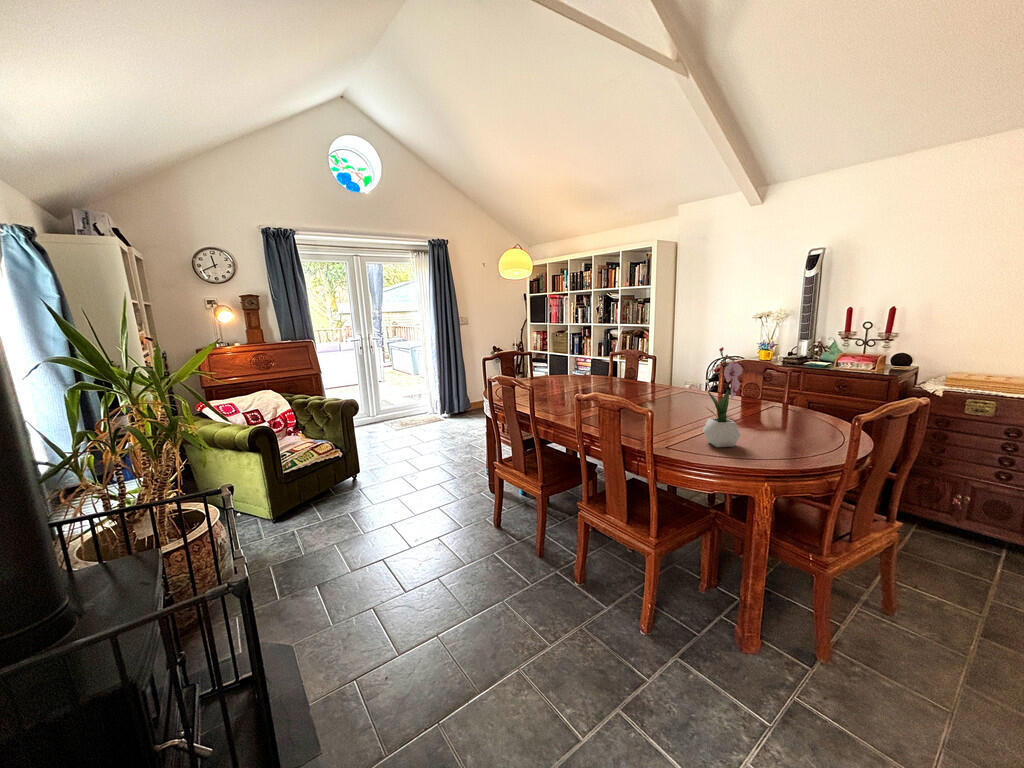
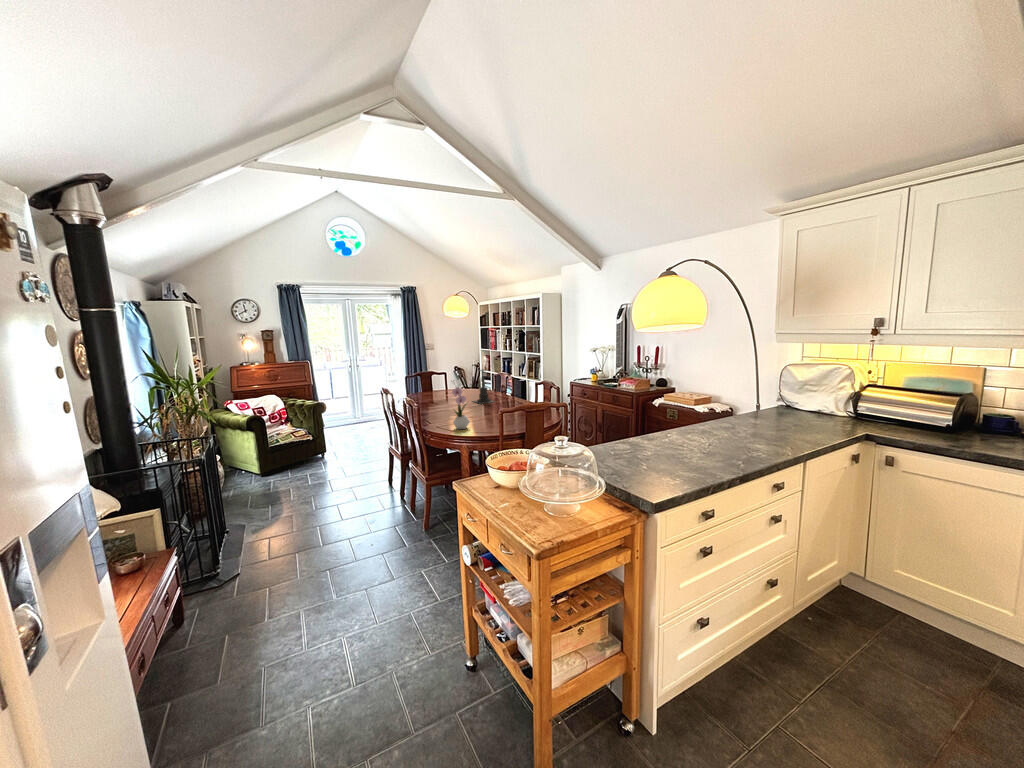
candle holder: none [618,331,661,395] -> present [473,369,494,404]

